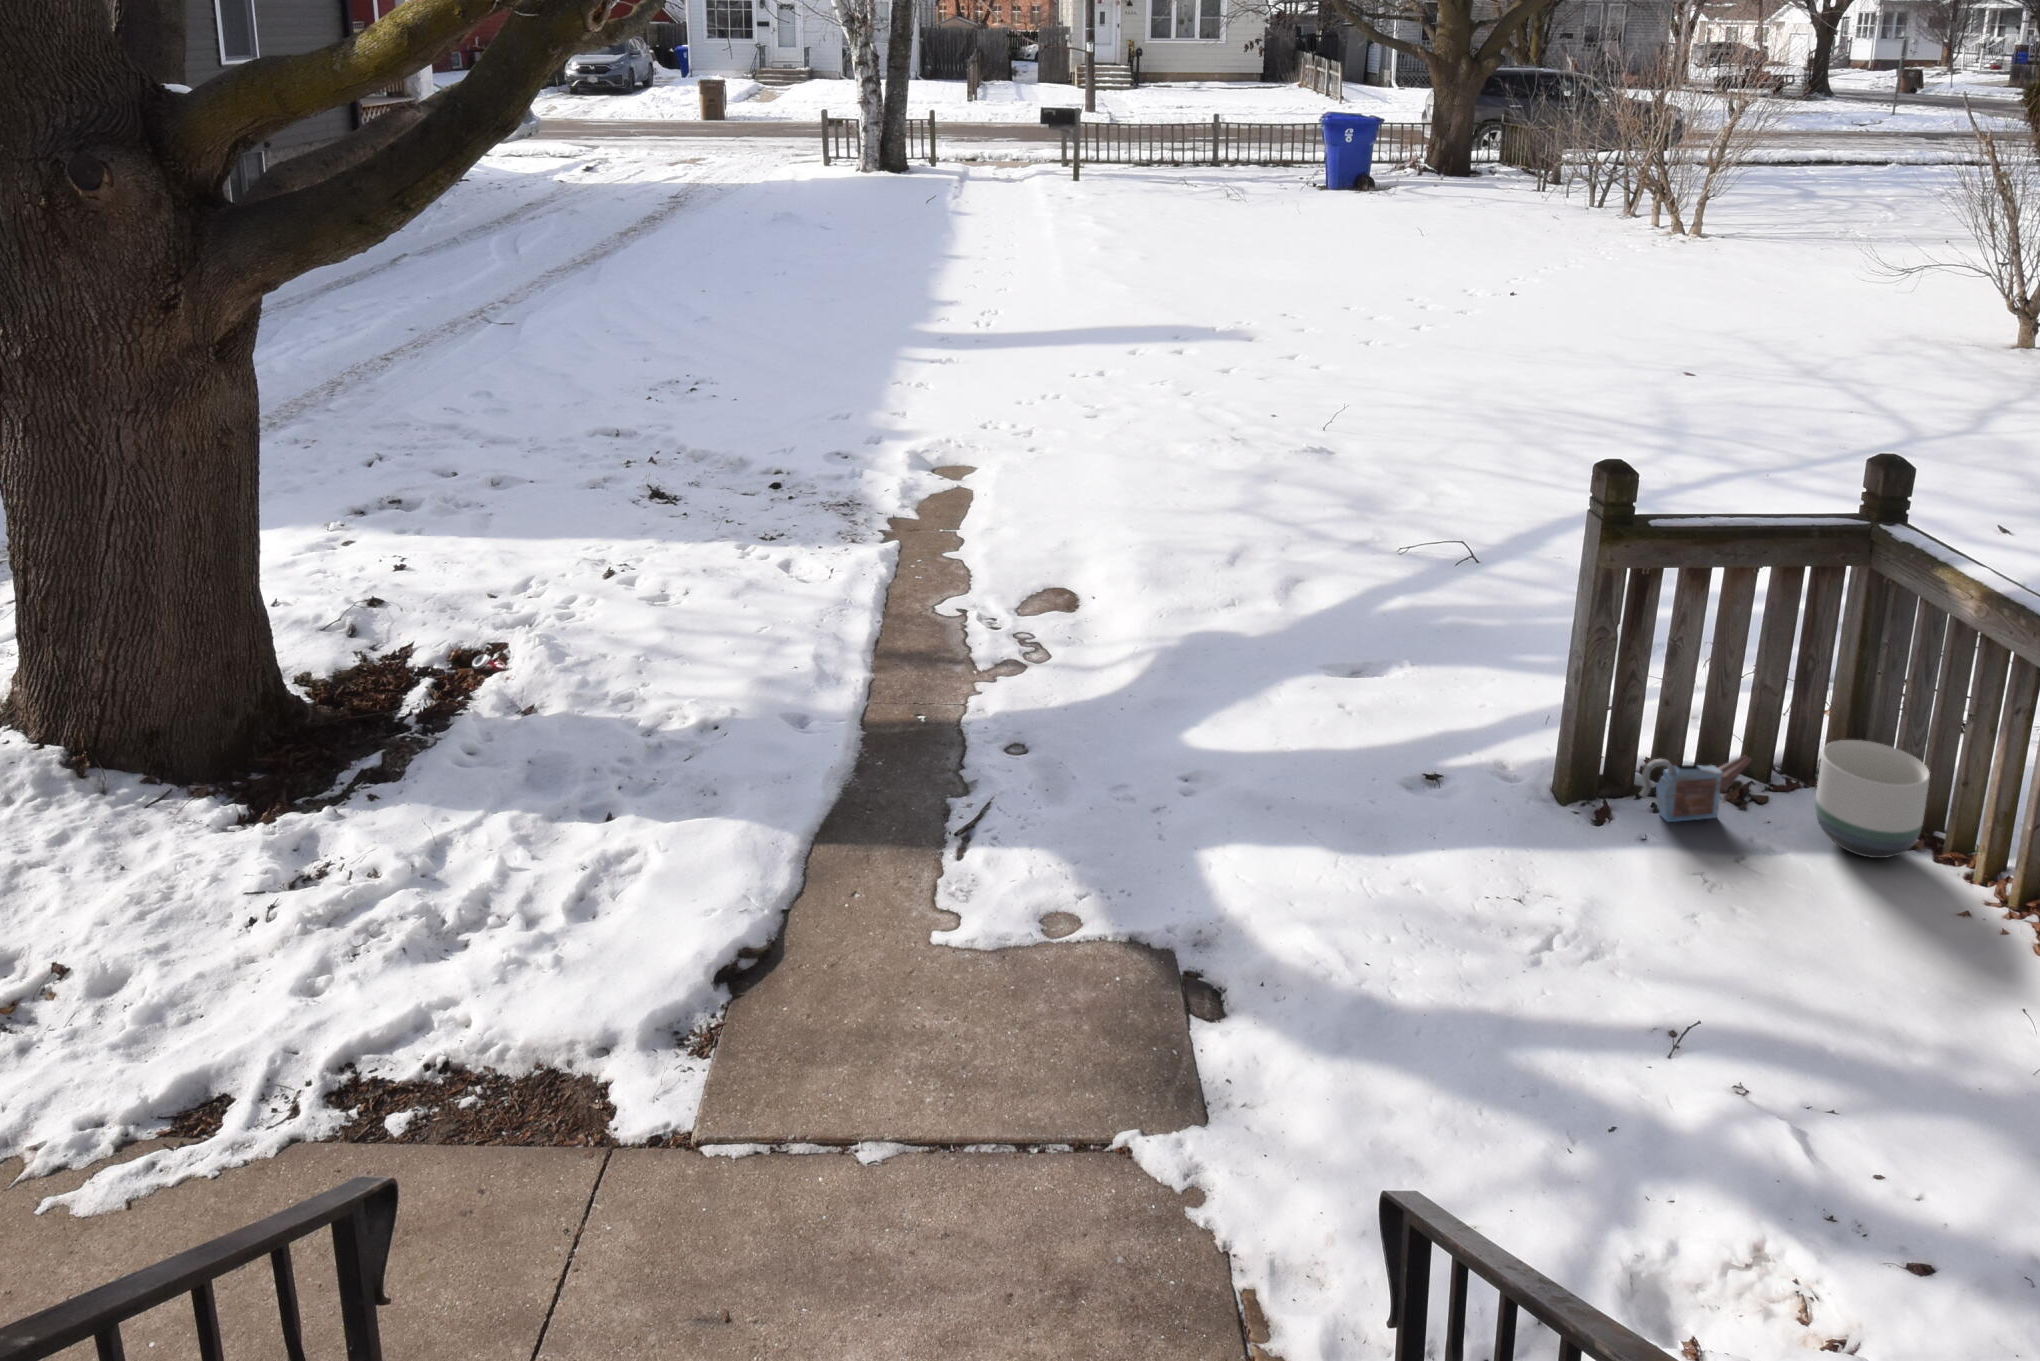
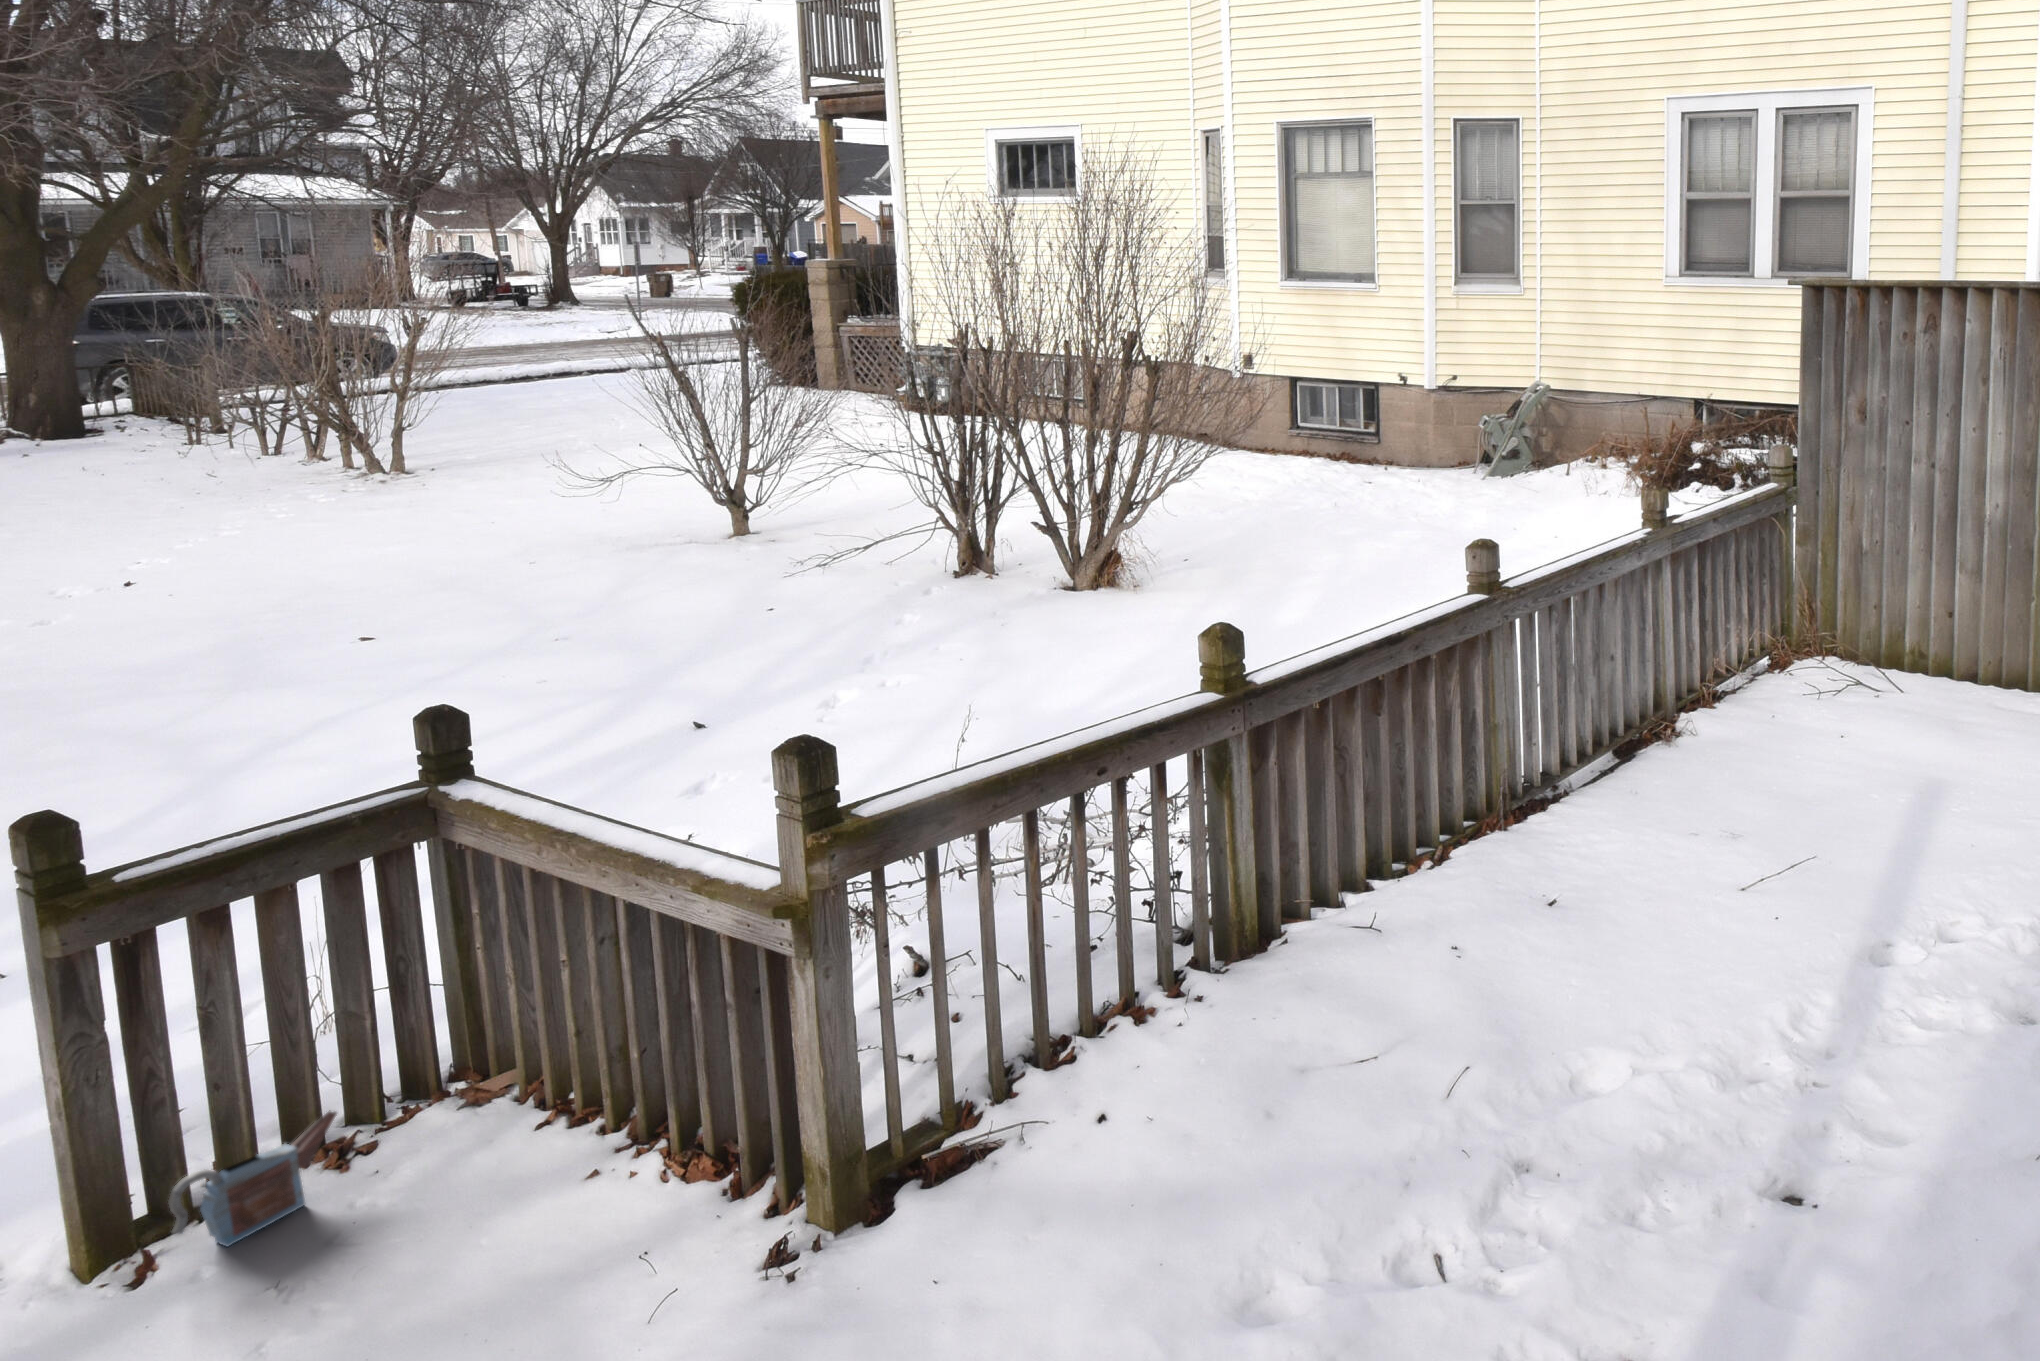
planter: present [1815,740,1930,858] -> none [419,1024,555,1166]

